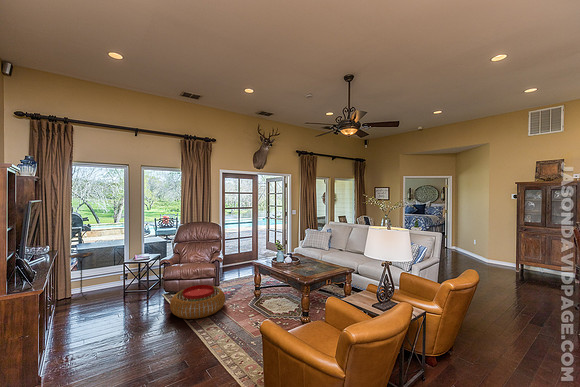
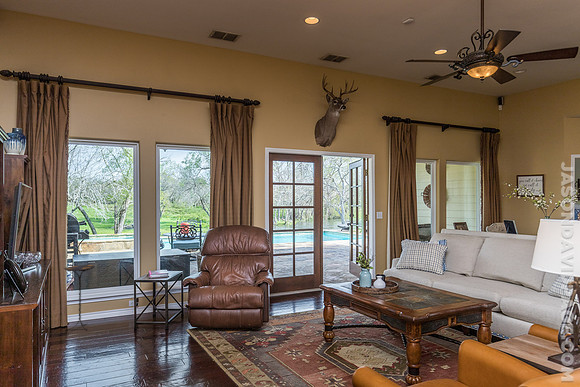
pouf: present [170,285,225,319] -> none [199,317,280,366]

